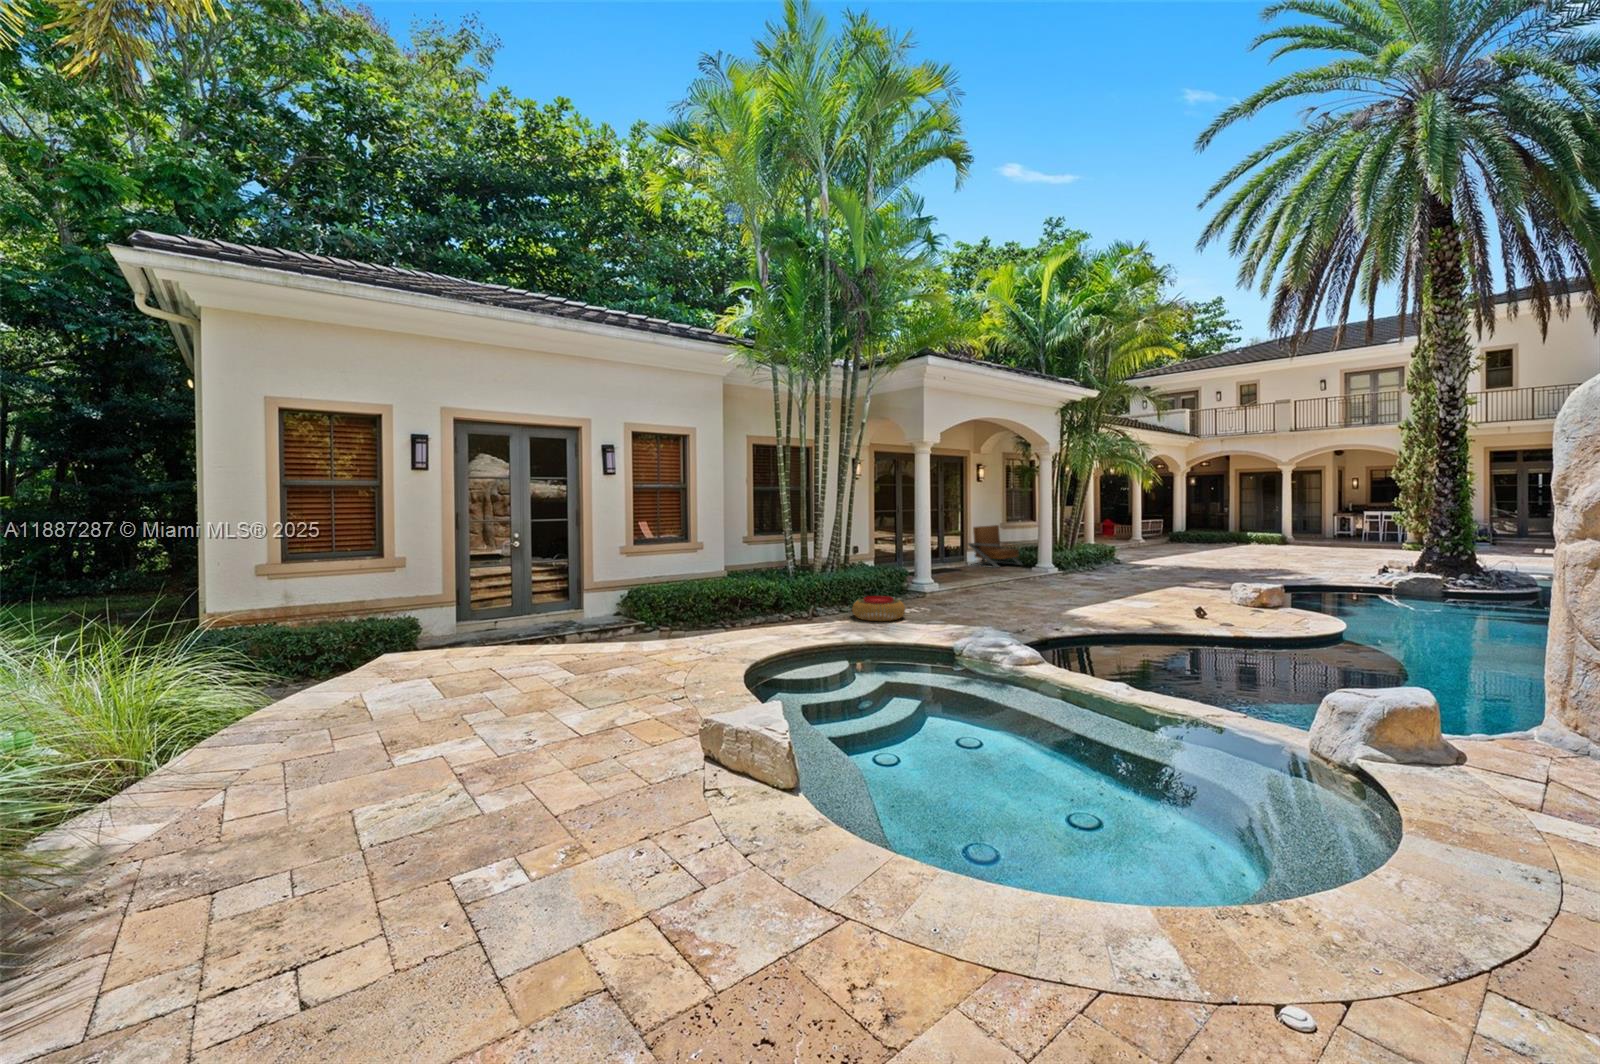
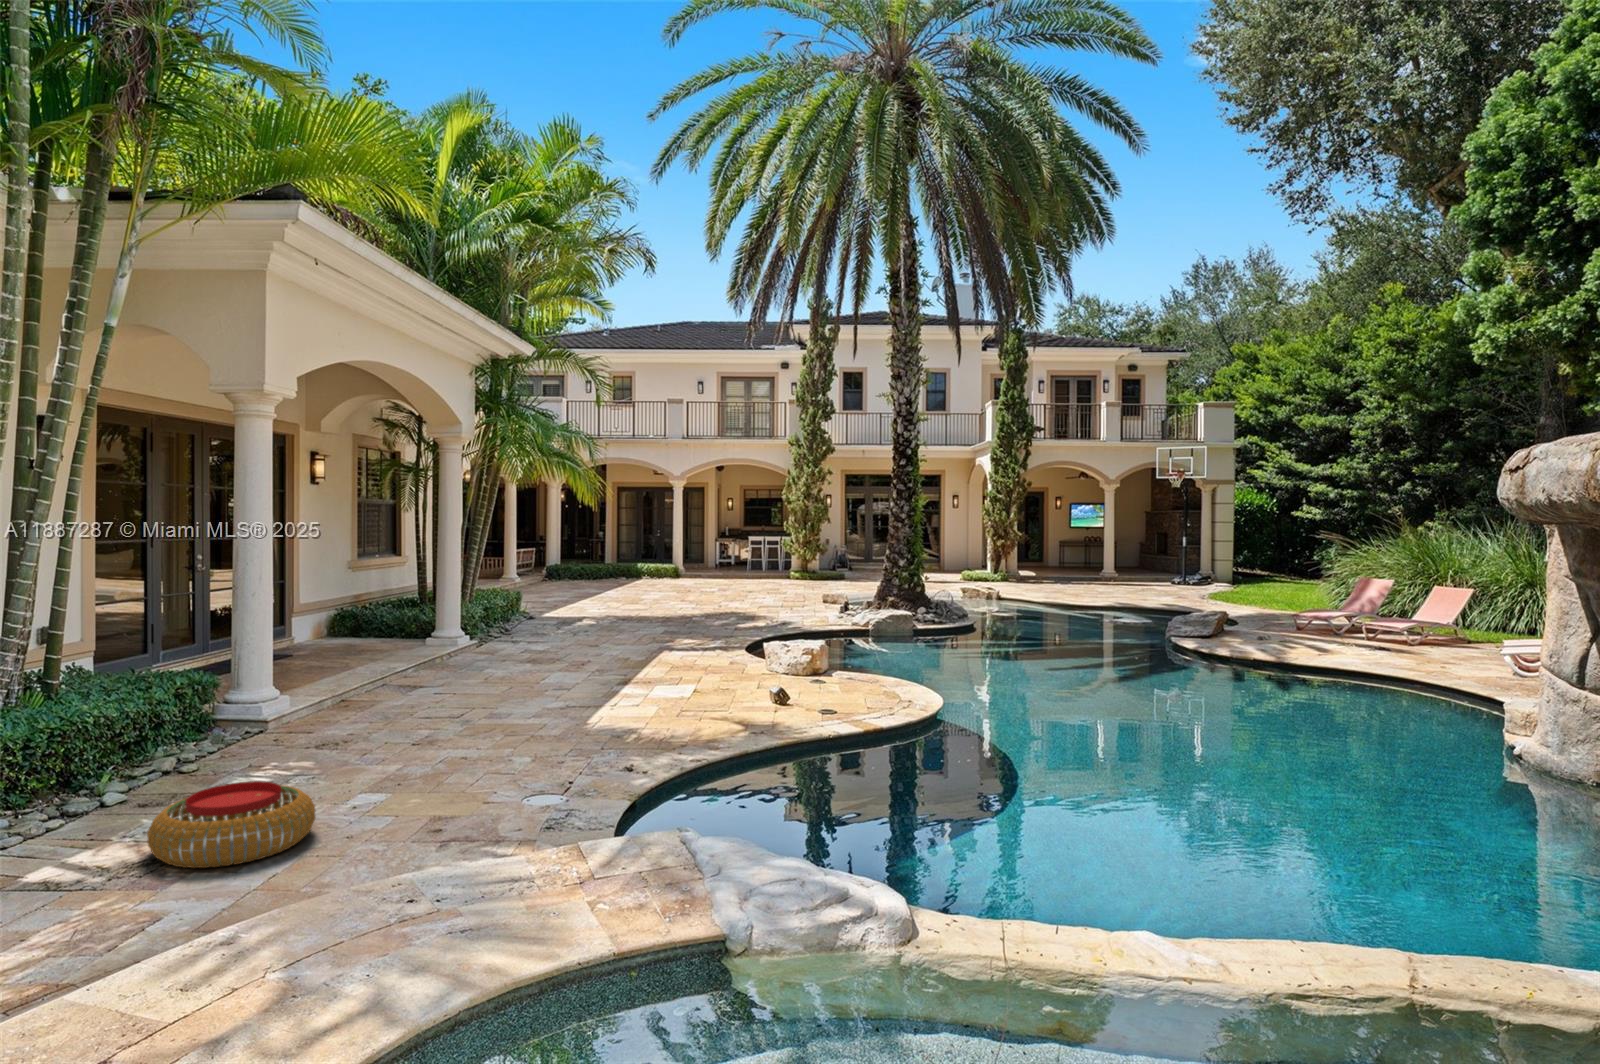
lounge chair: present [968,525,1022,568] -> none [298,569,405,651]

